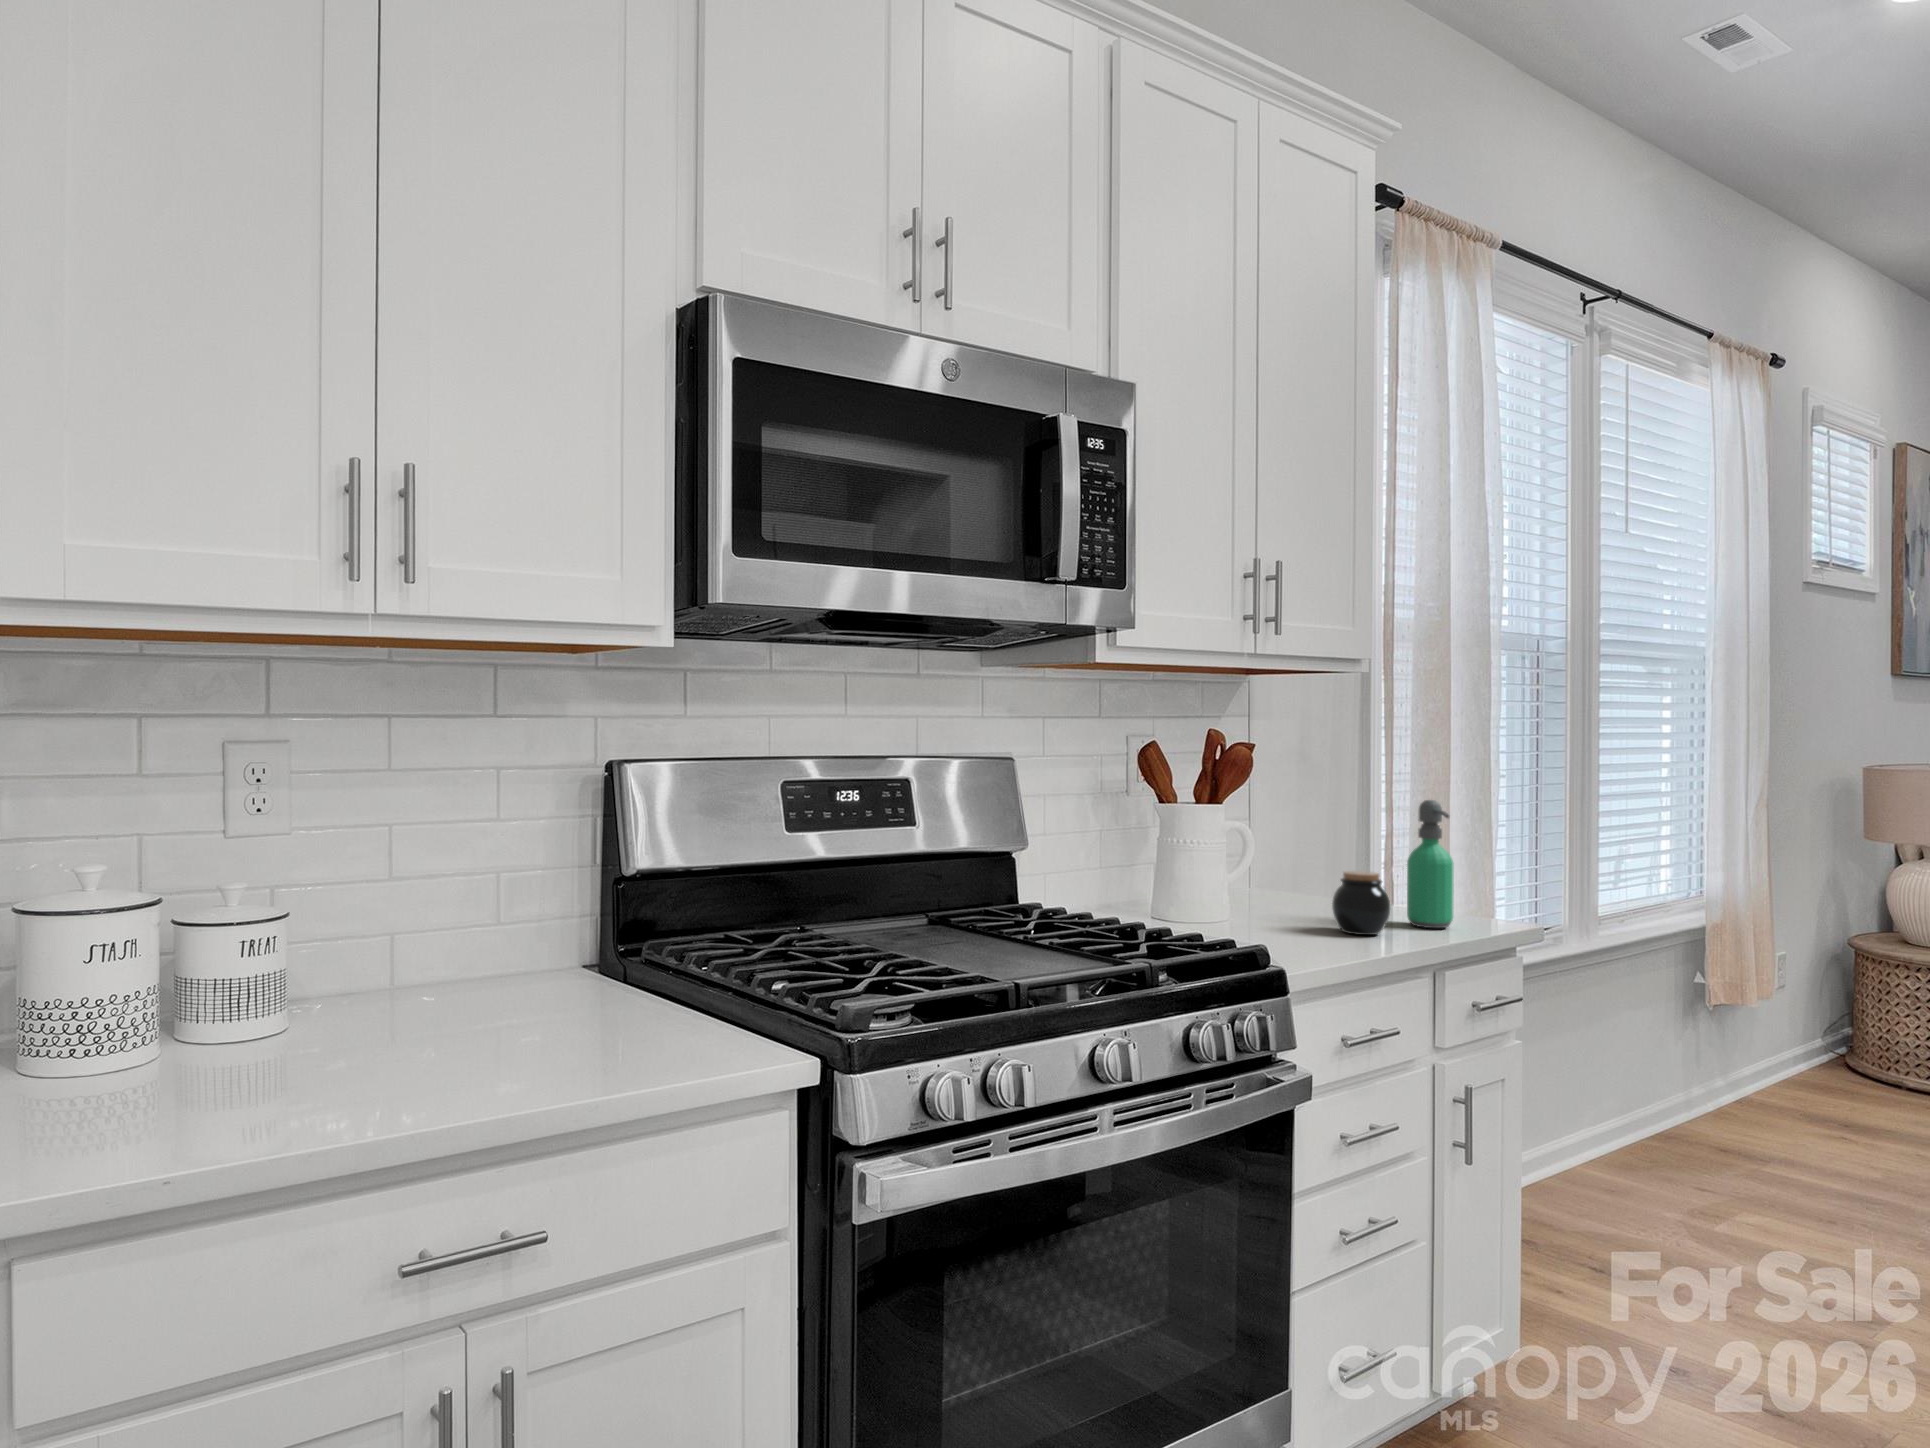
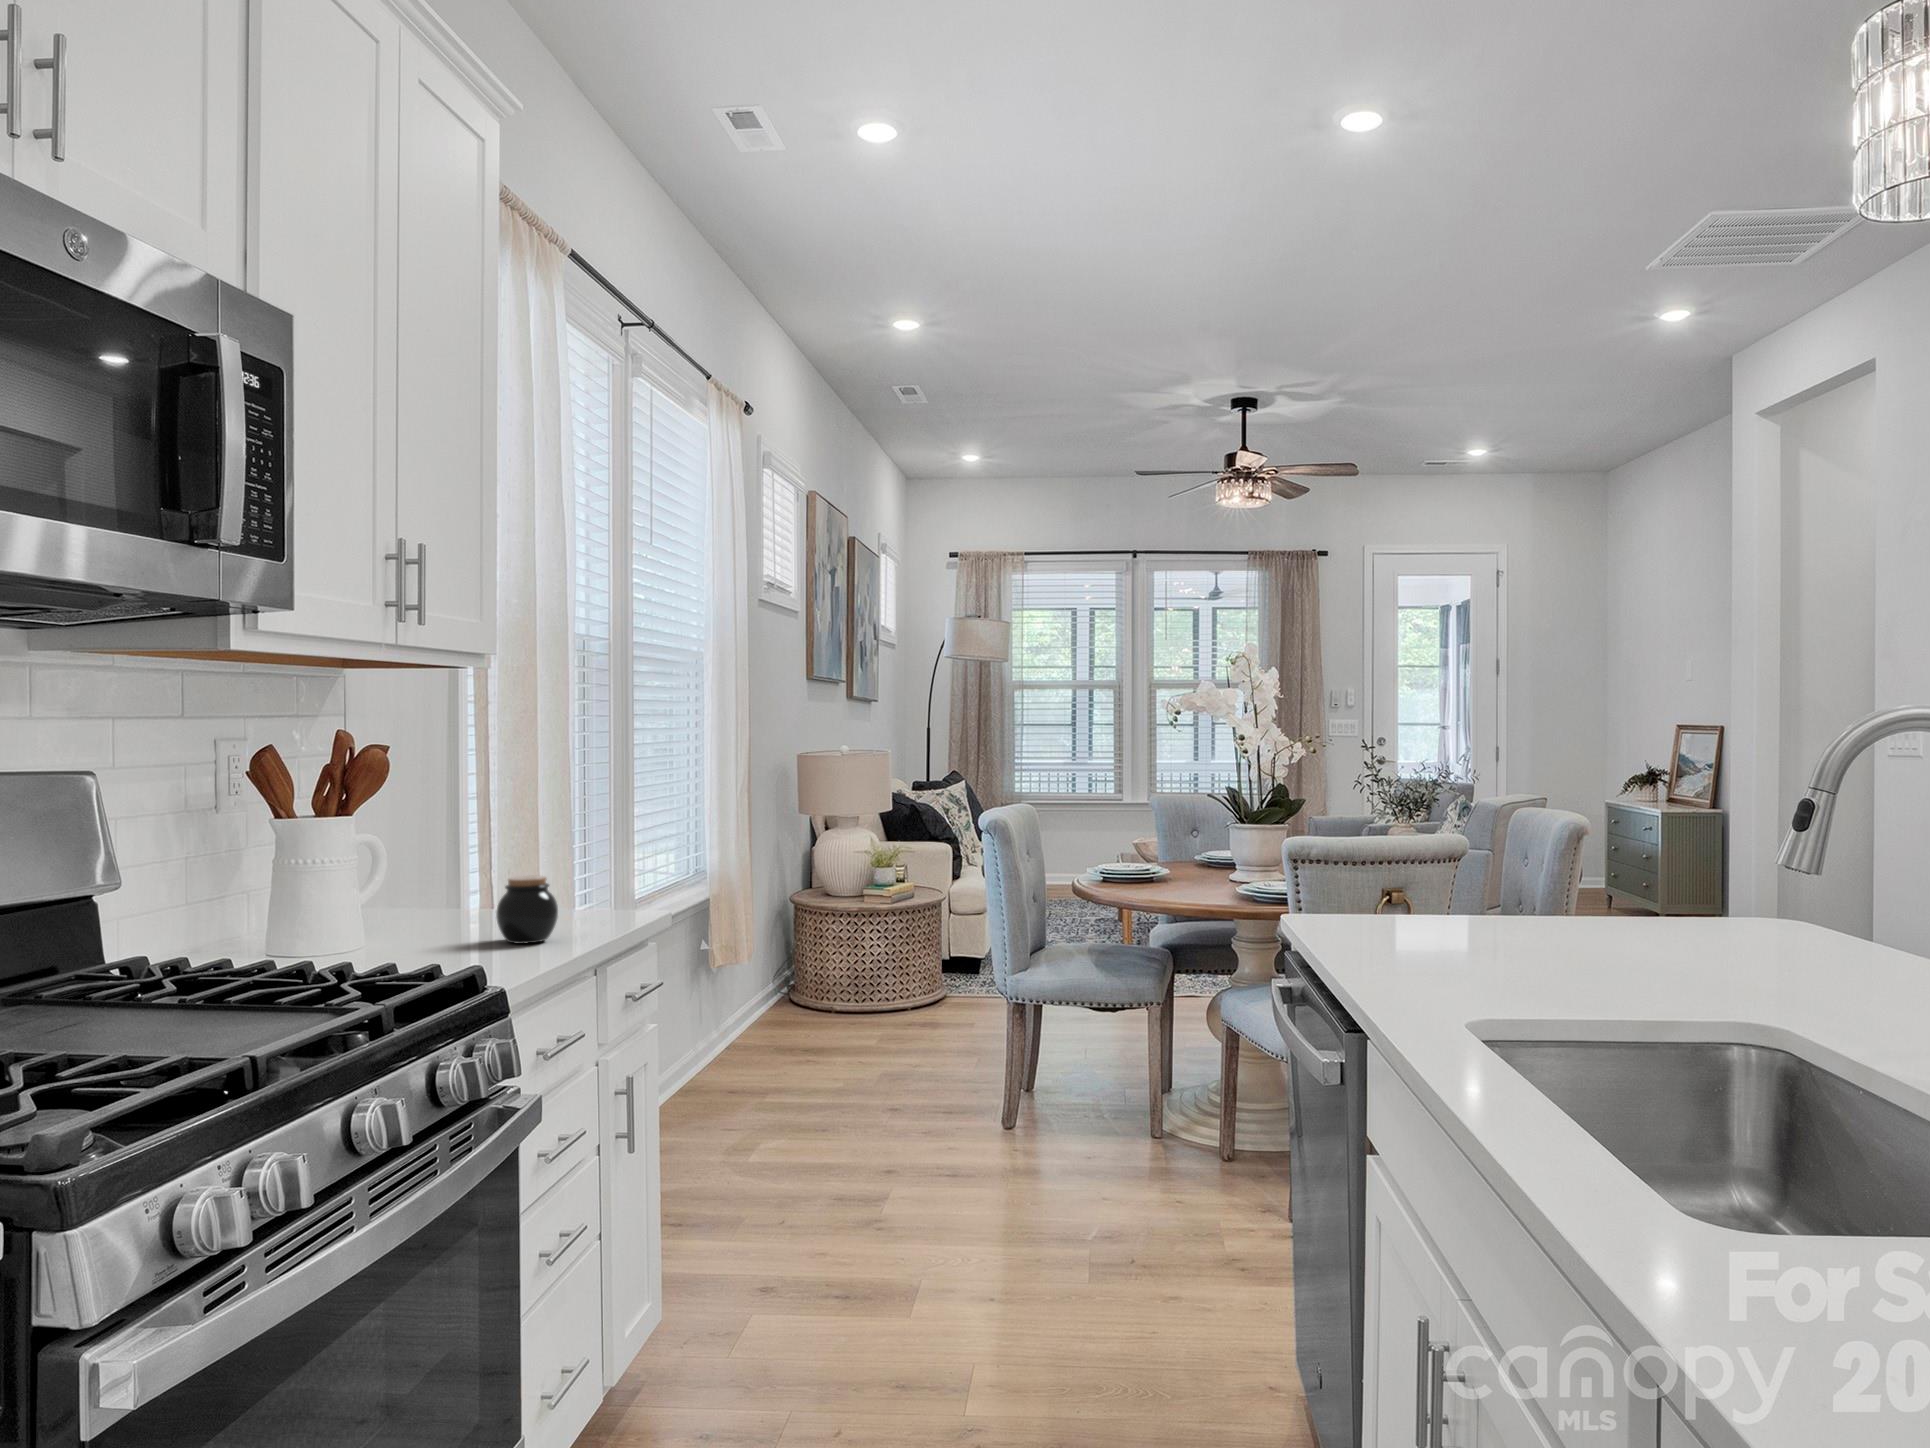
soap dispenser: present [1407,800,1453,928] -> none [559,797,606,927]

